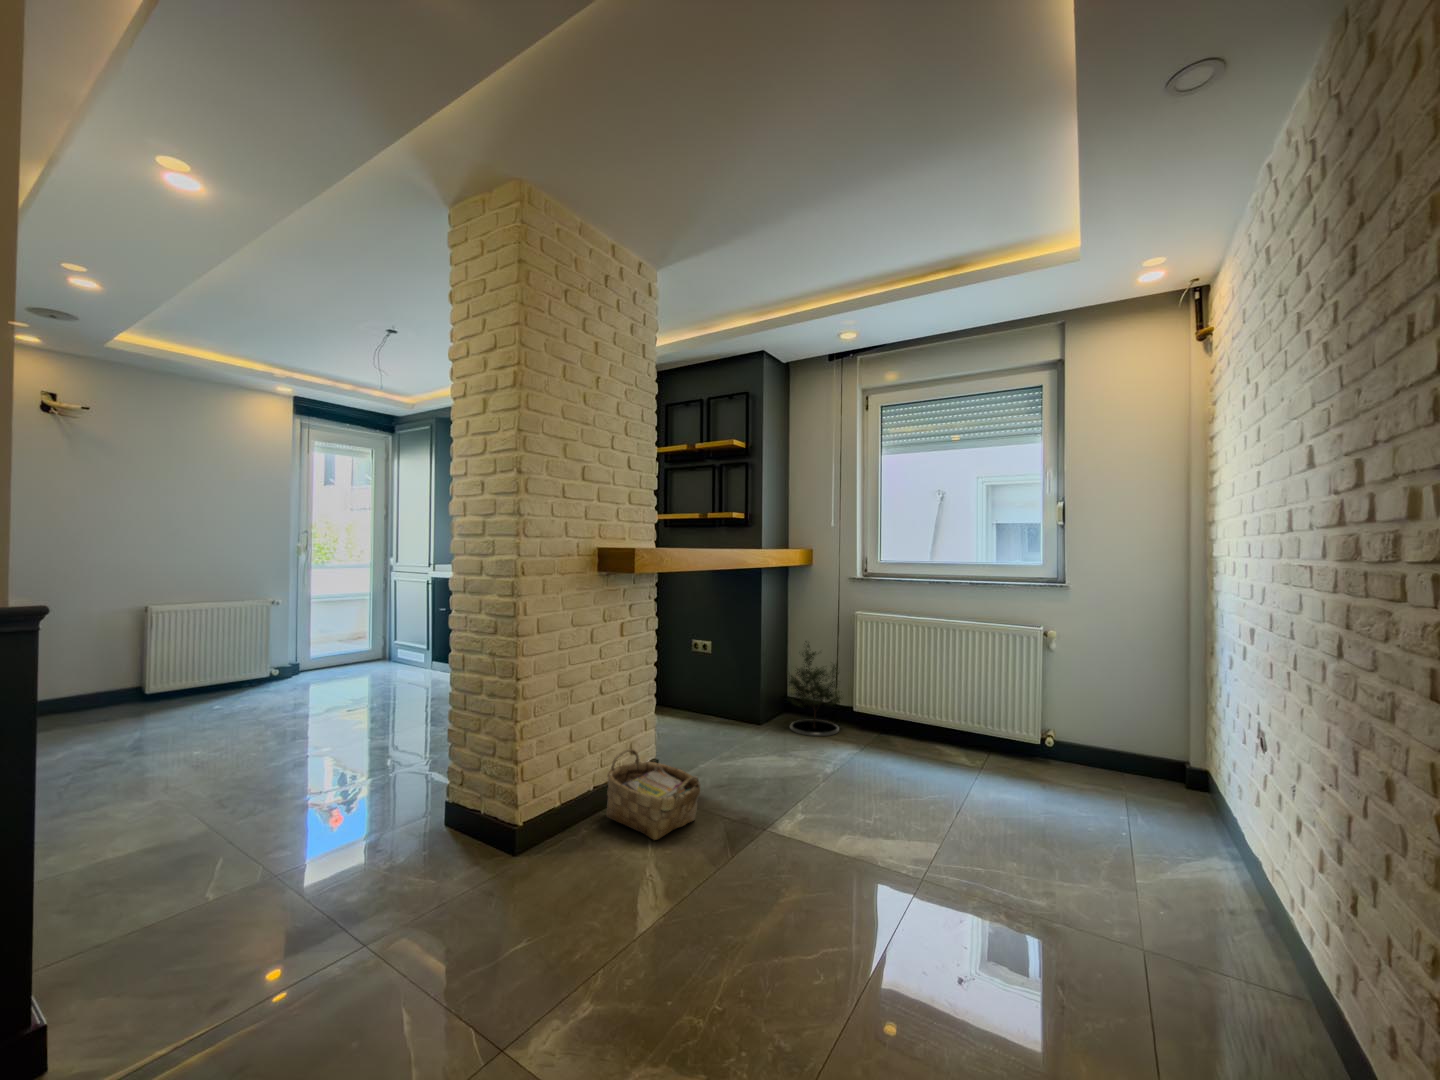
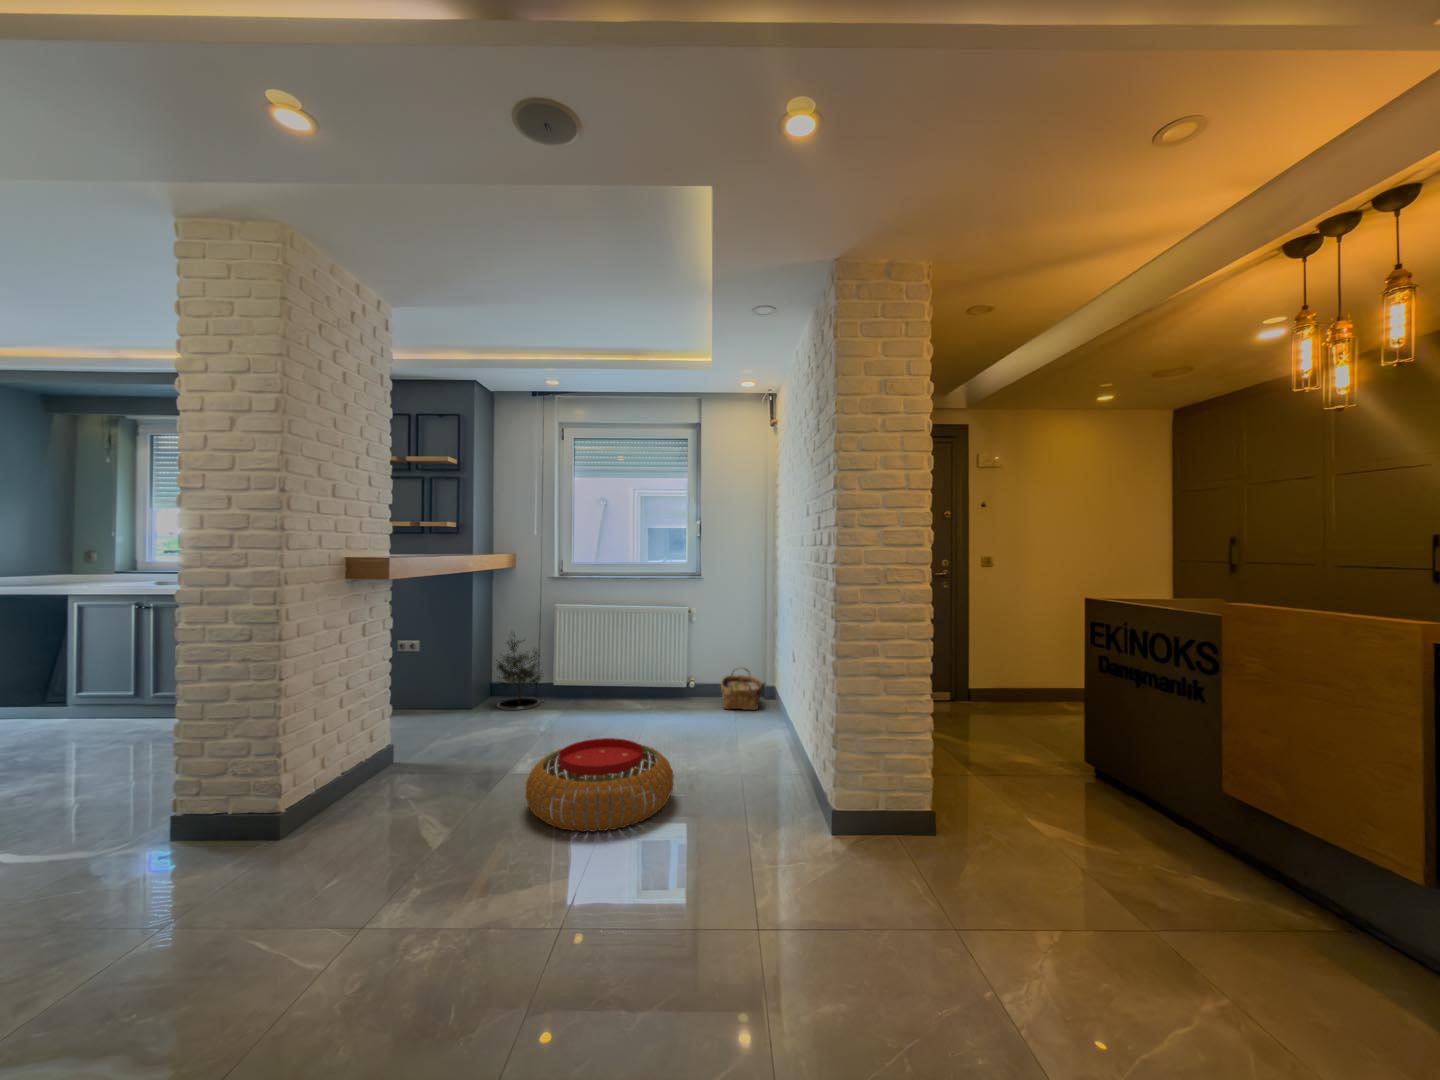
woven basket: present [606,749,701,840] -> present [721,667,762,710]
pouf: none [768,812,995,981] -> present [526,738,674,832]

